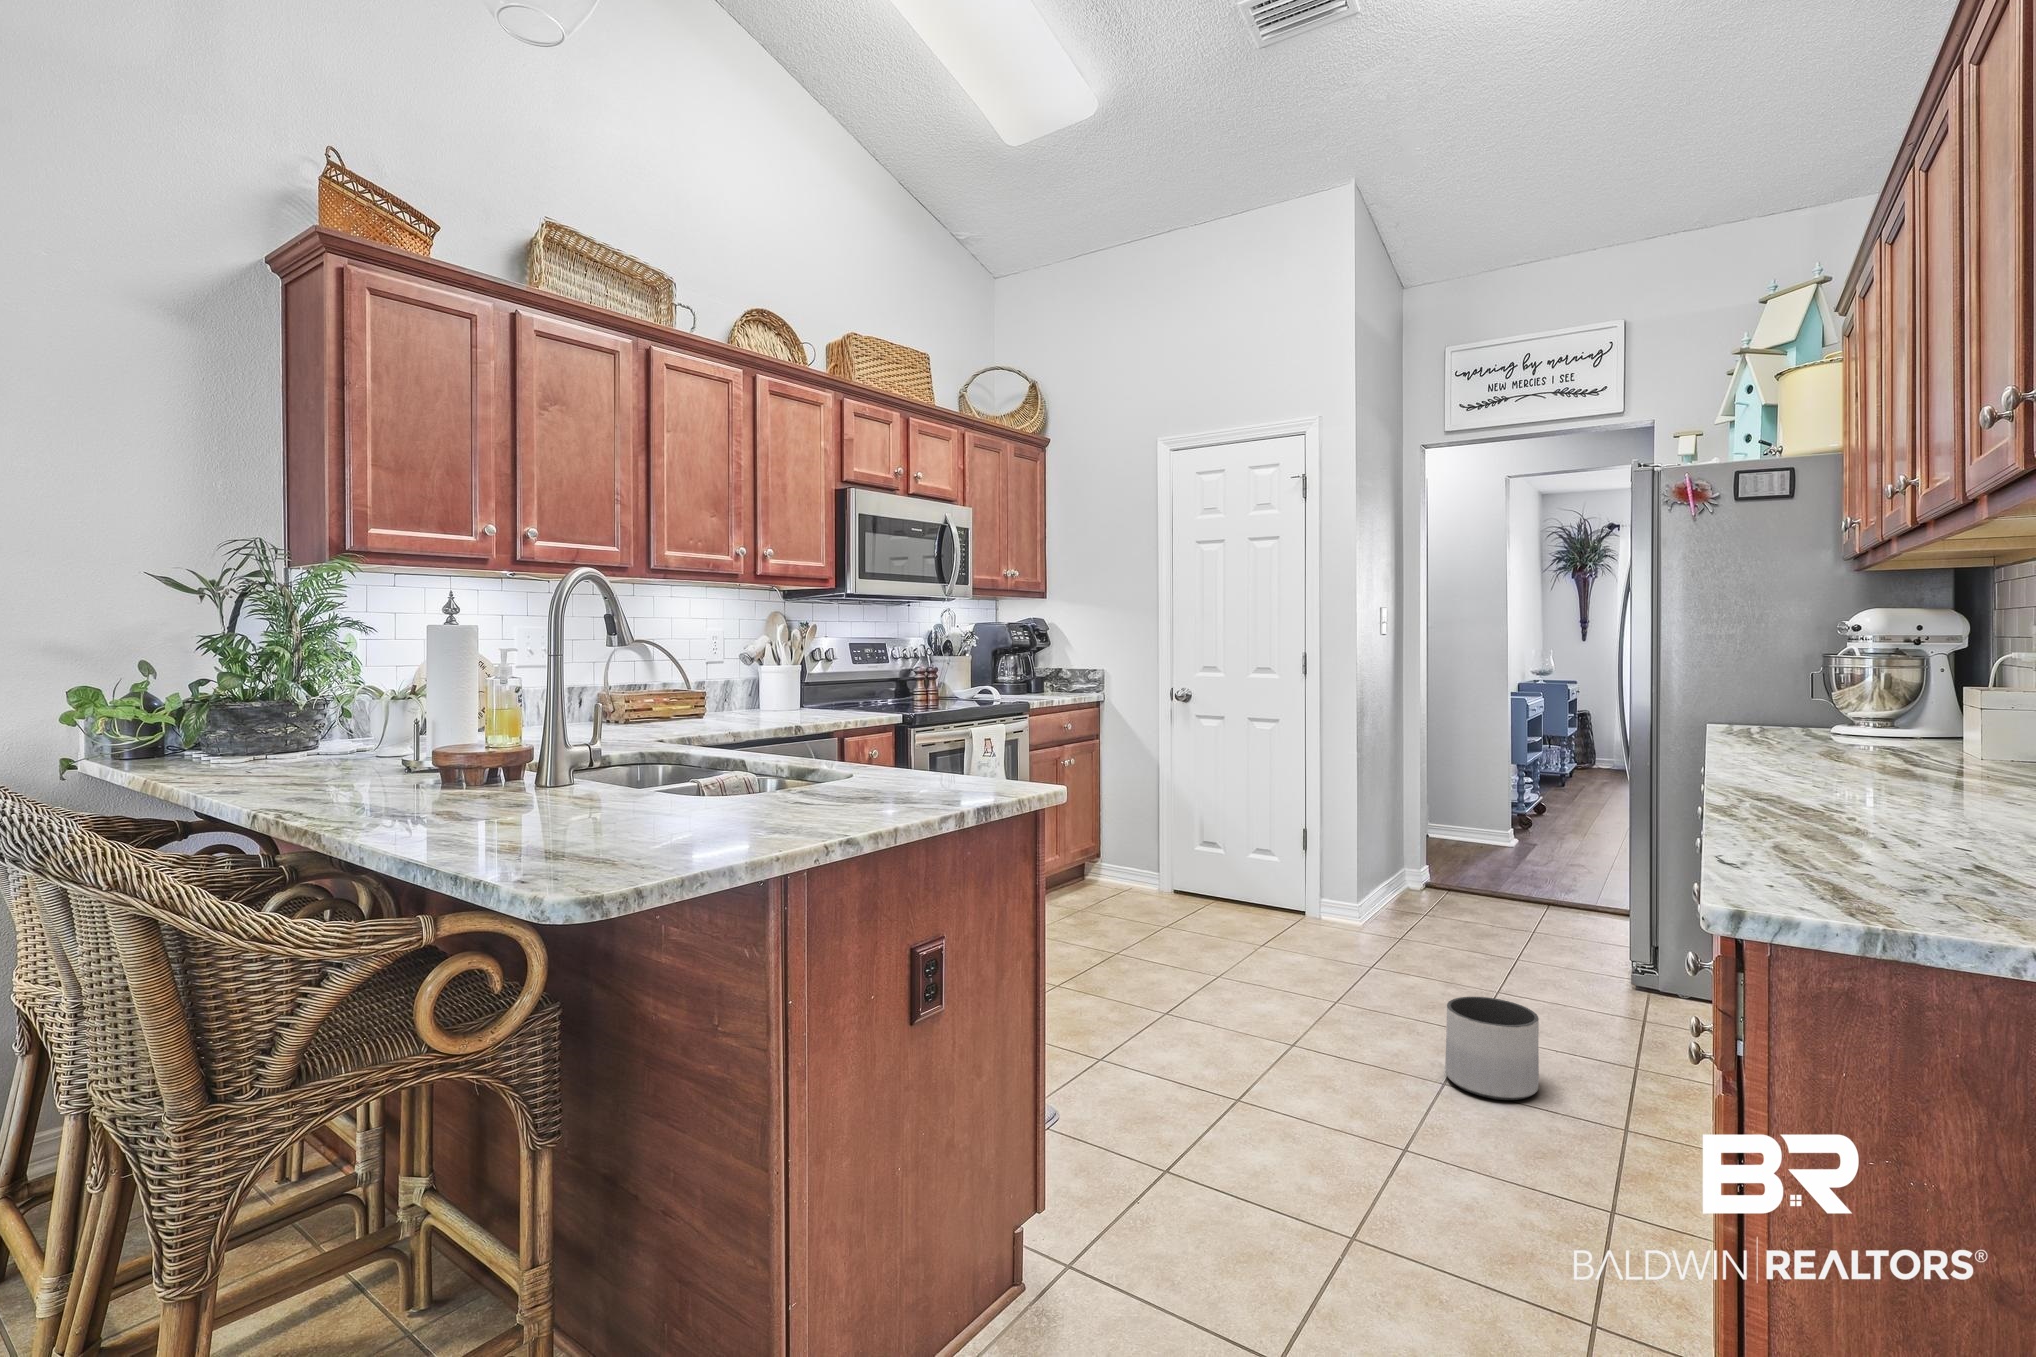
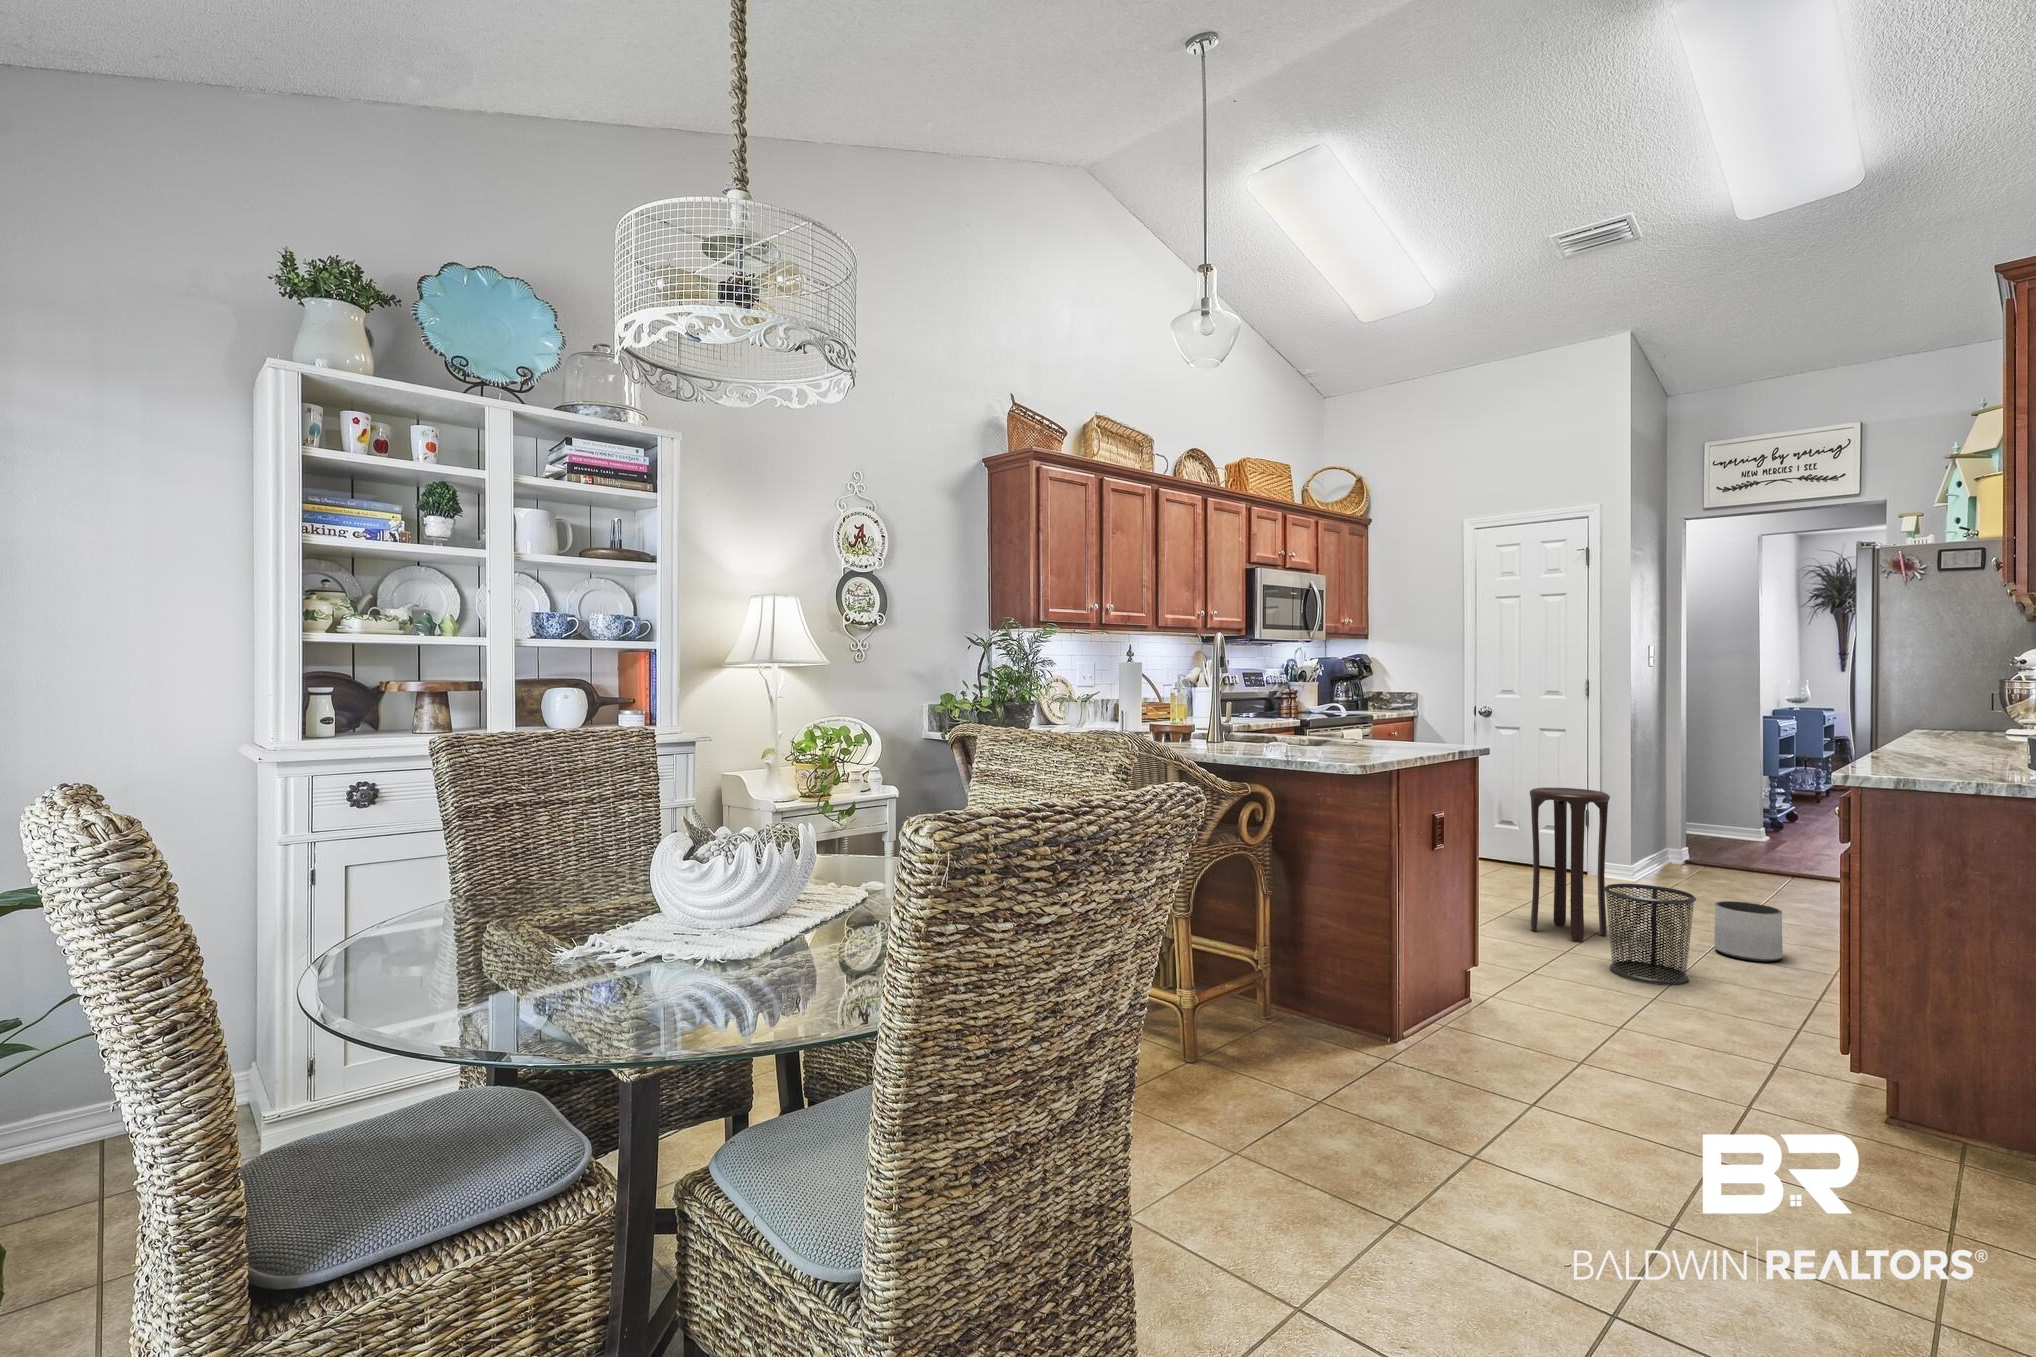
stool: none [1192,823,1303,1072] -> present [1530,787,1610,941]
waste bin: none [1277,995,1415,1183] -> present [1604,884,1696,984]

